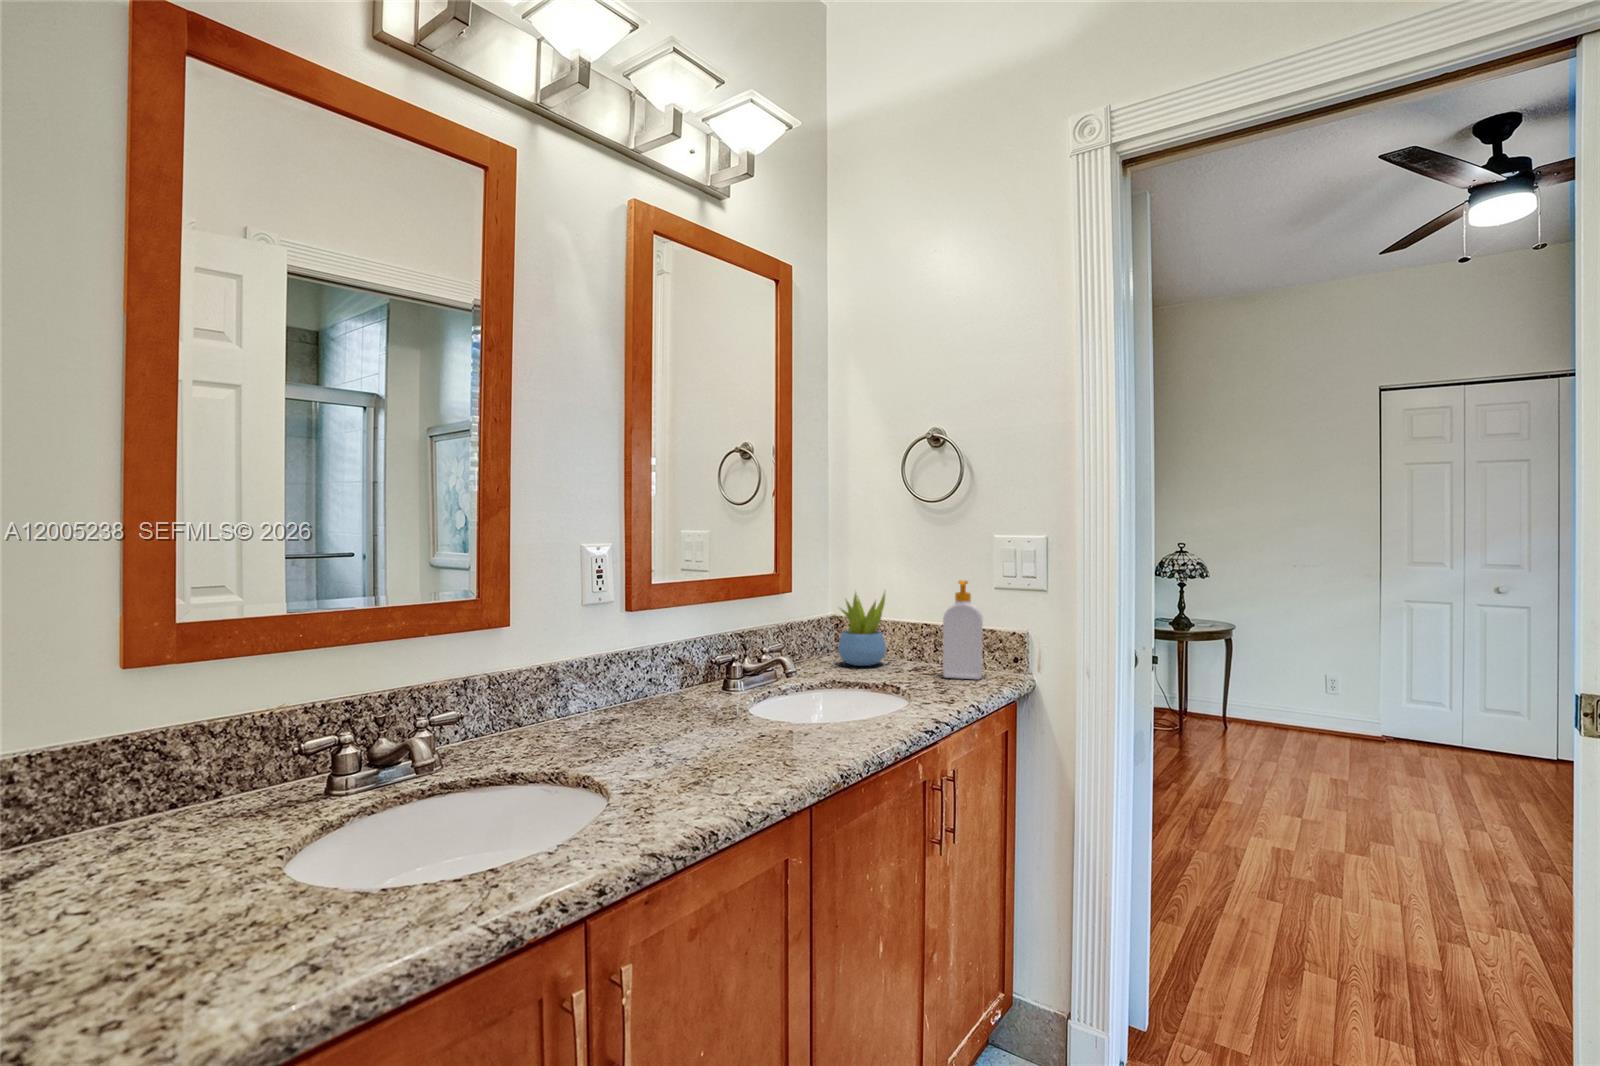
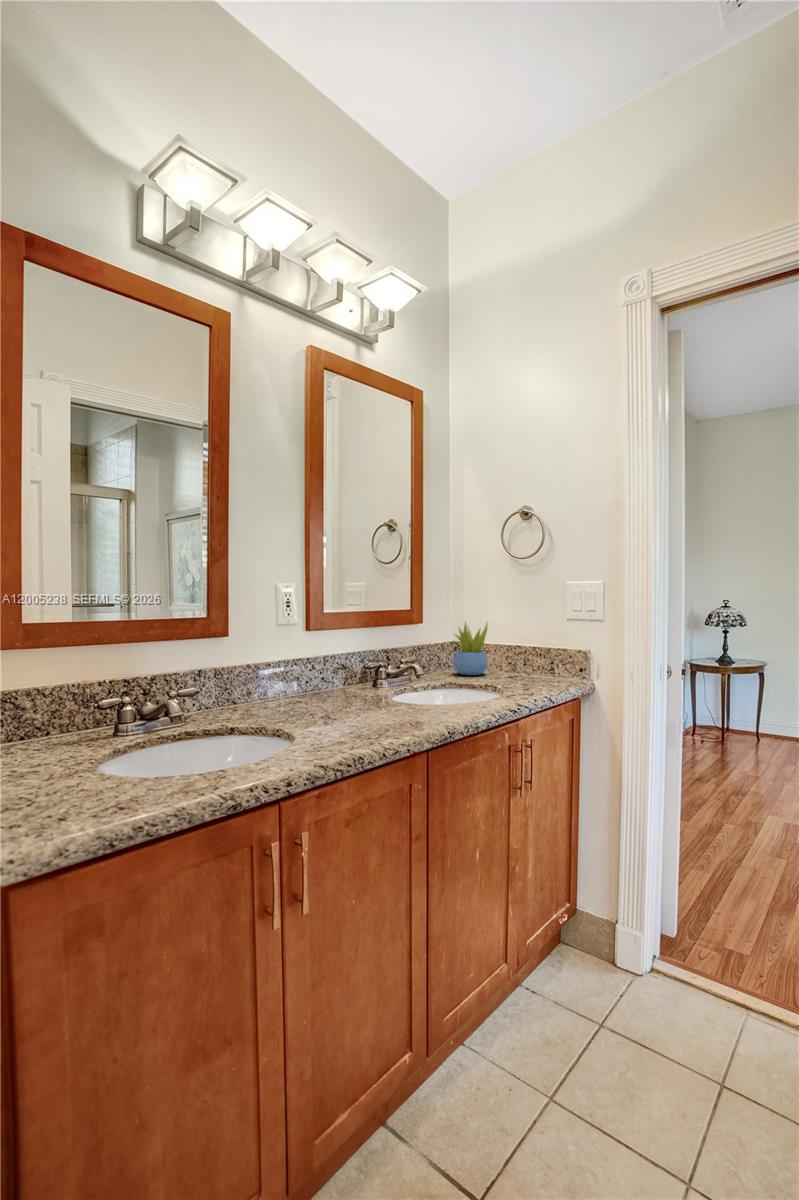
soap bottle: present [943,580,983,679] -> none [527,613,557,684]

